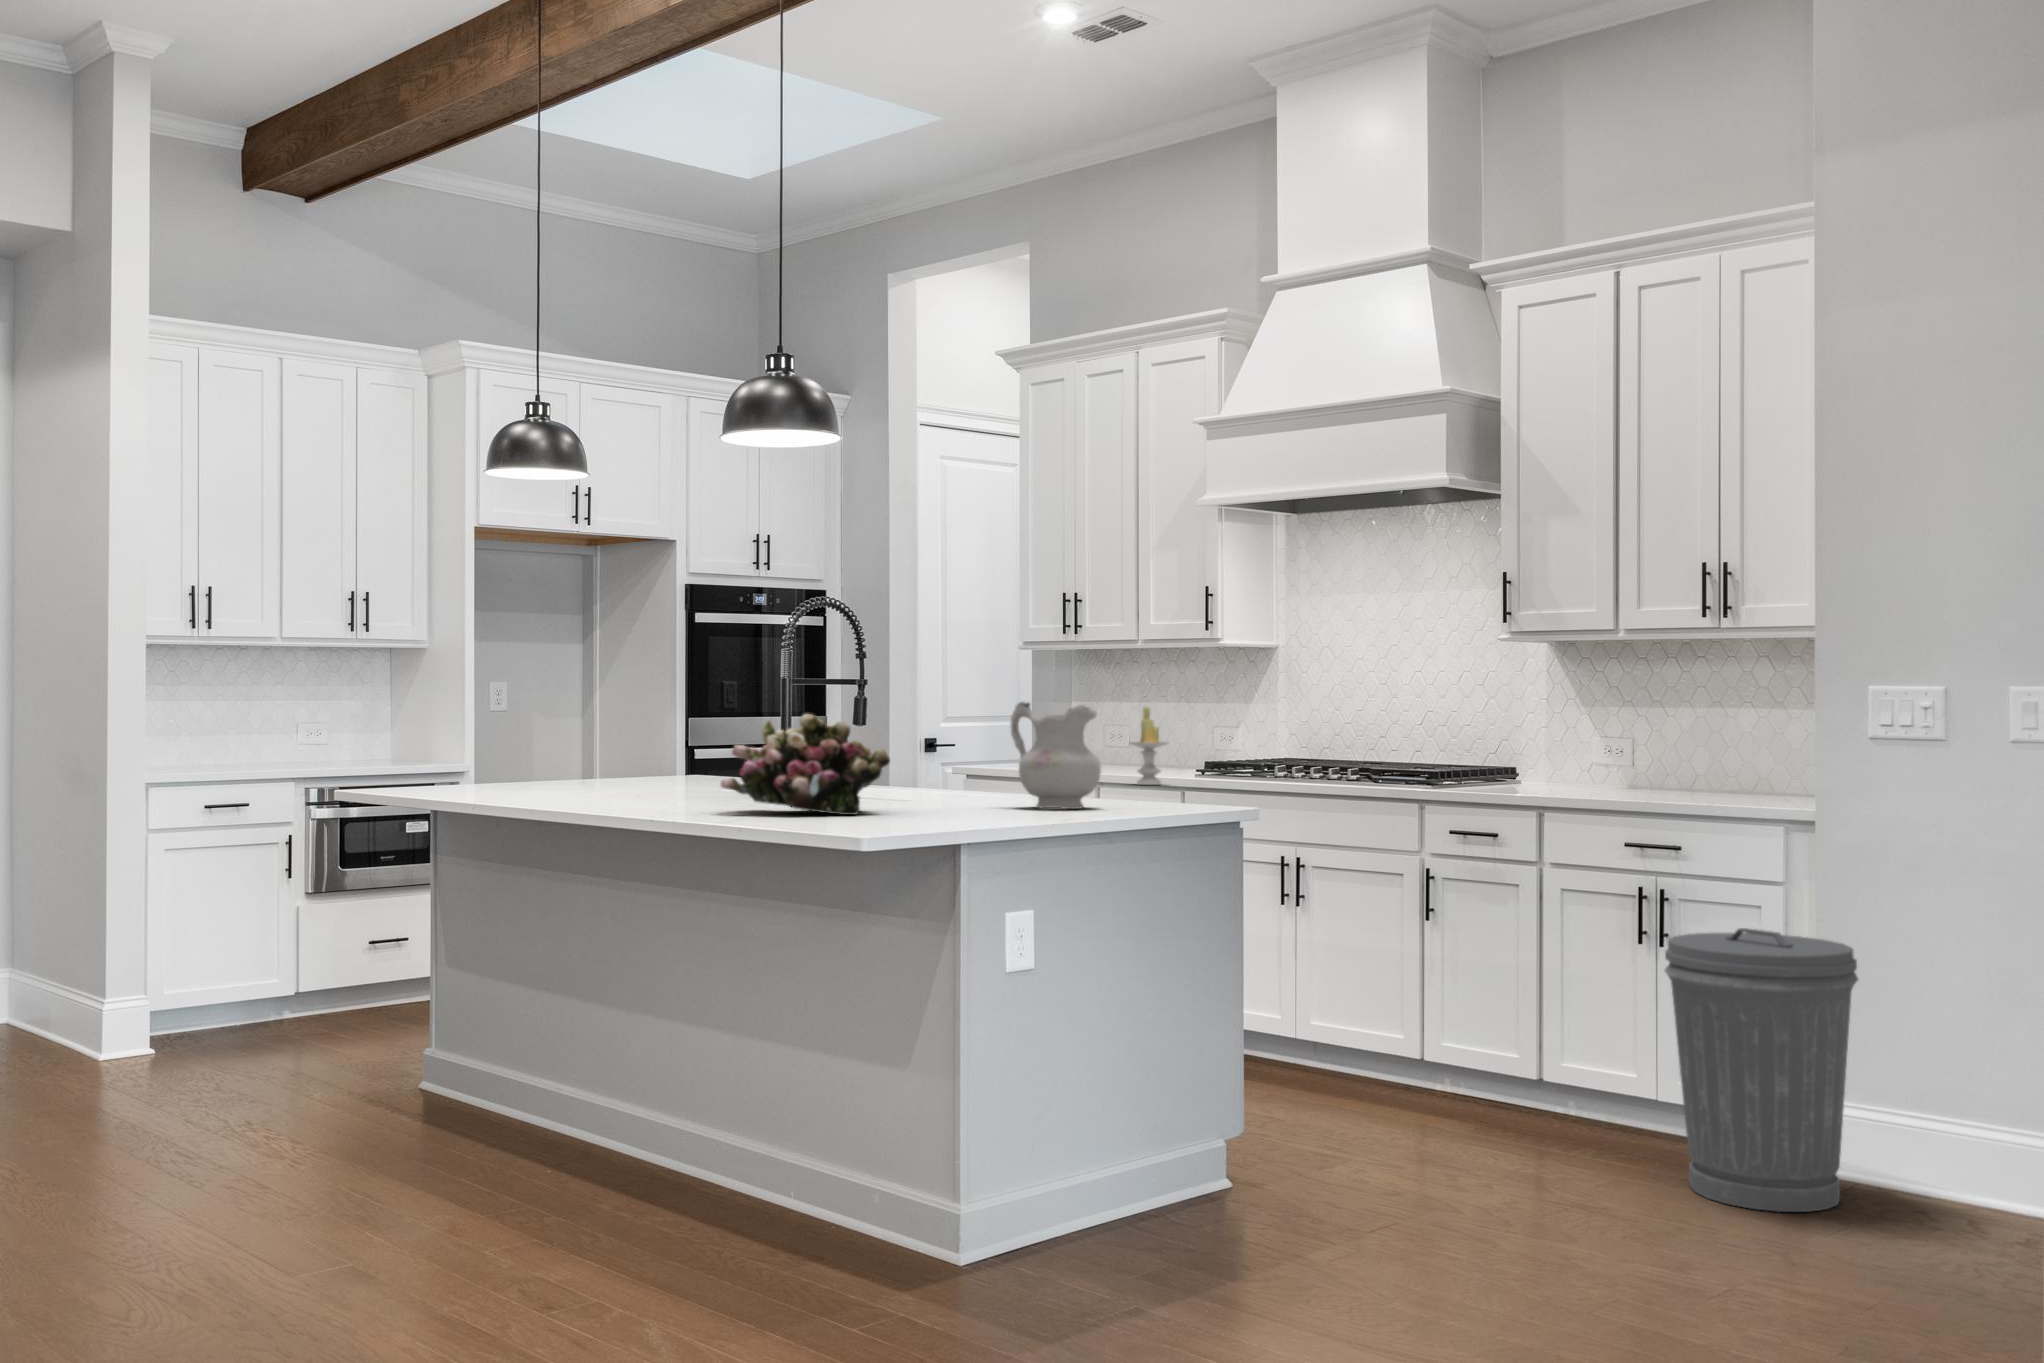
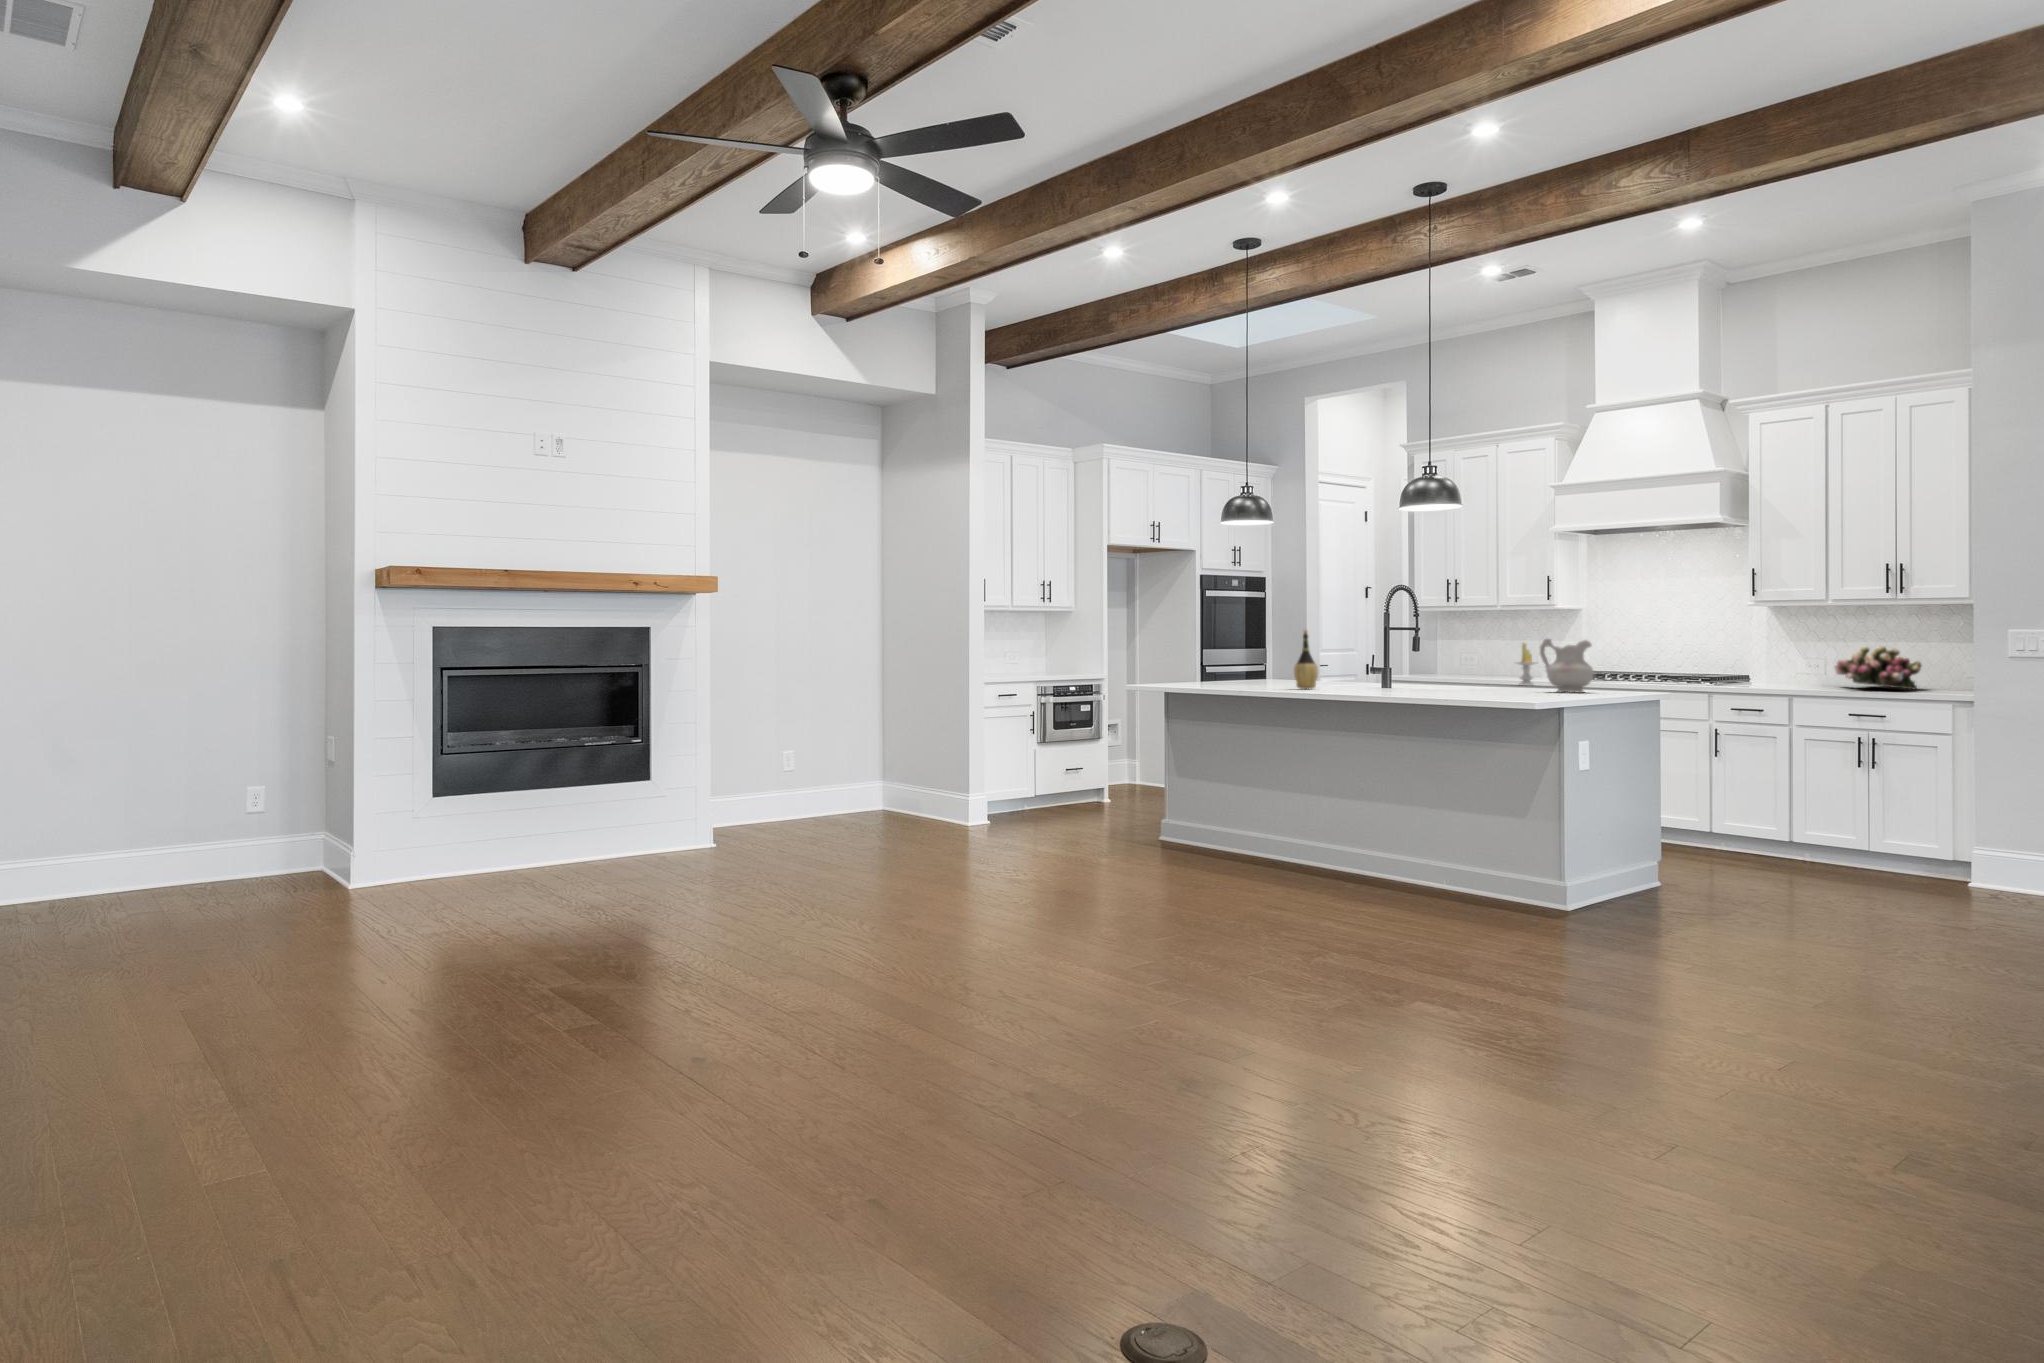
wine bottle: none [615,683,661,796] -> present [1294,631,1318,689]
flower arrangement: present [721,714,890,815] -> present [1834,646,1921,689]
trash can: present [1664,928,1858,1212] -> none [1895,755,2014,899]

